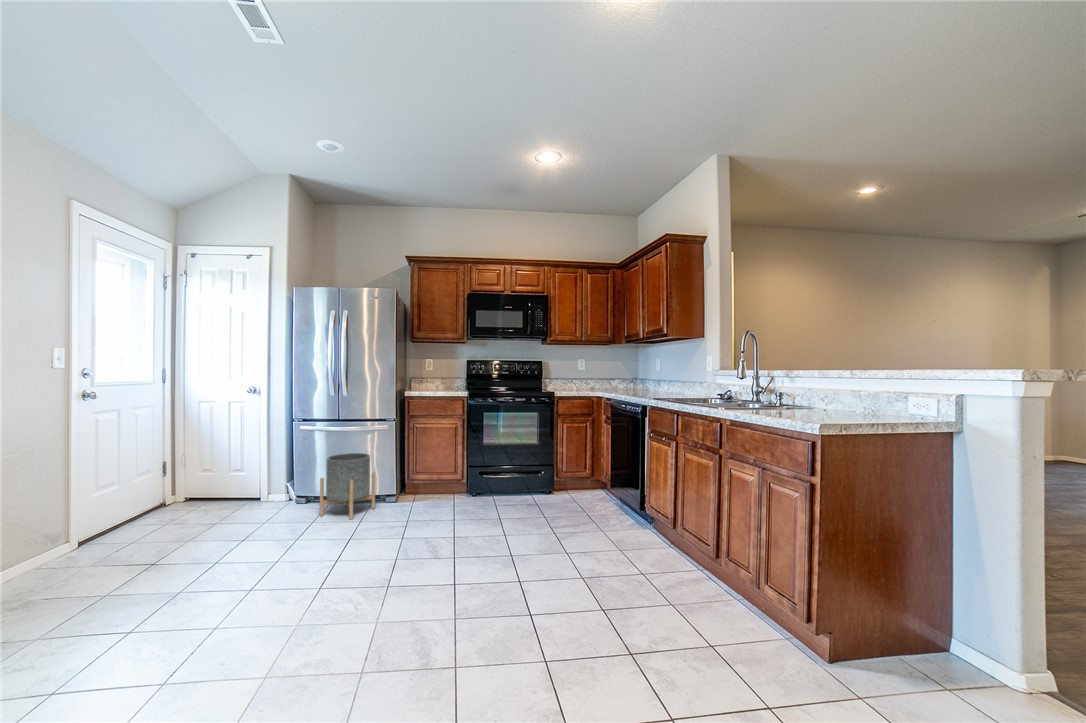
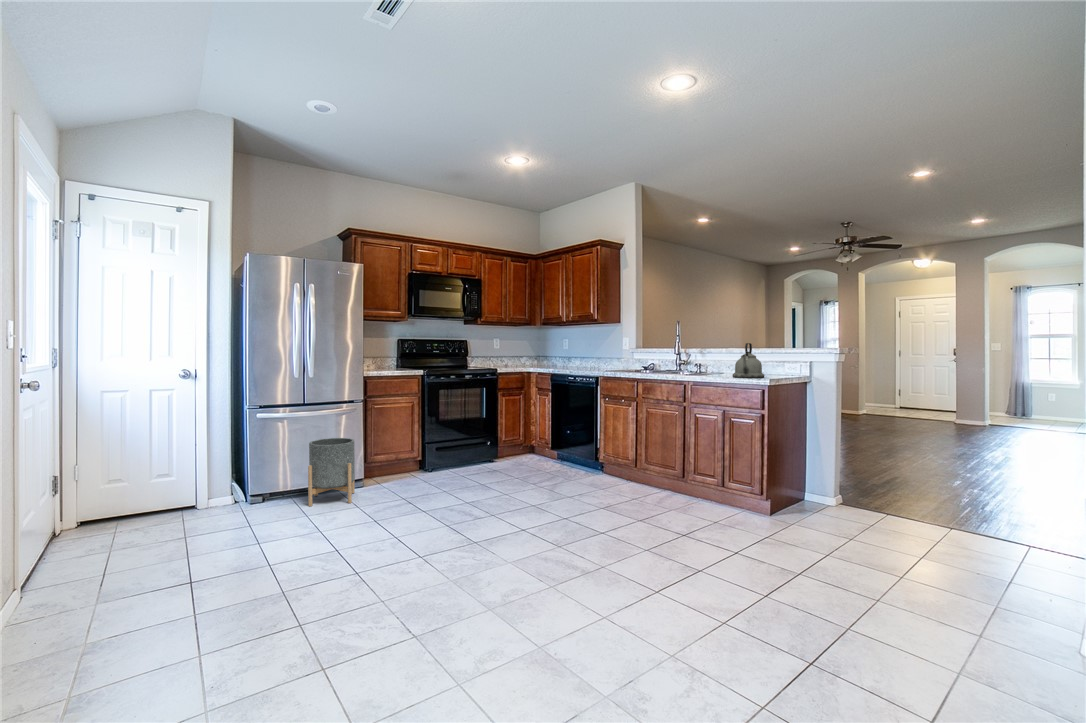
kettle: none [785,359,845,420] -> present [732,343,764,378]

